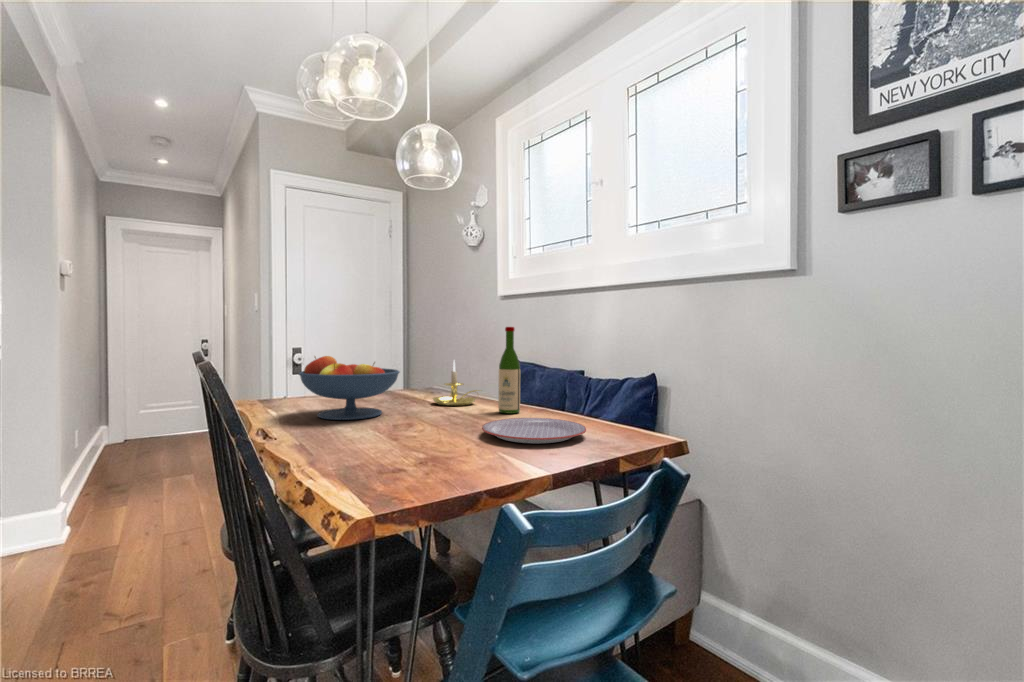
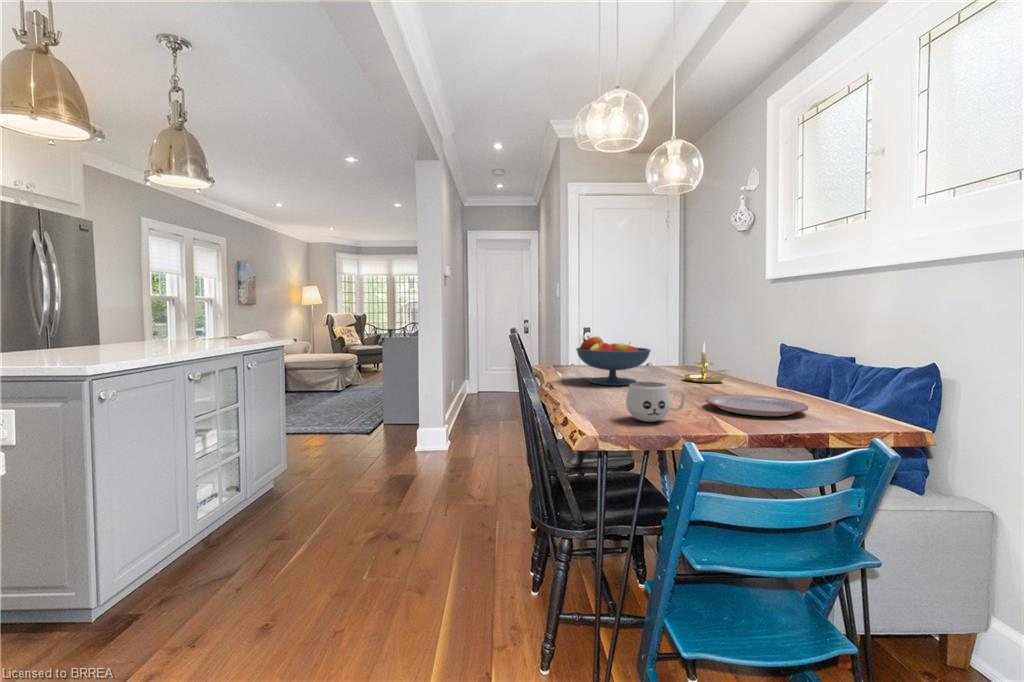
wine bottle: present [498,327,520,414] -> none [740,313,763,393]
mug: none [400,416,476,474] -> present [626,382,685,422]

